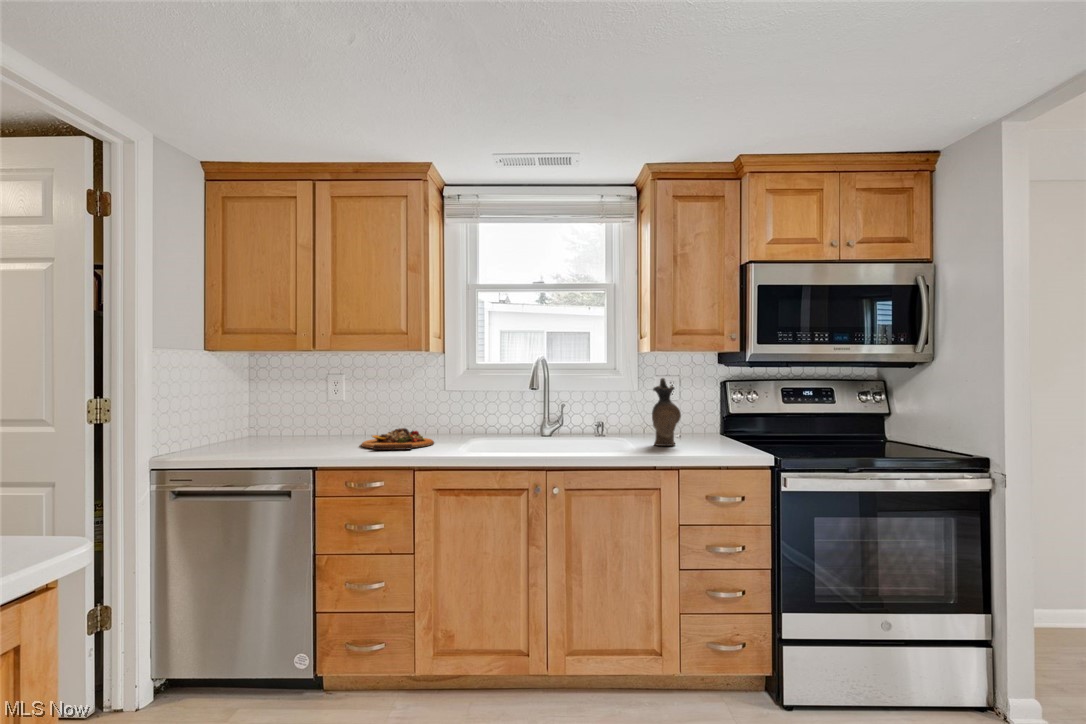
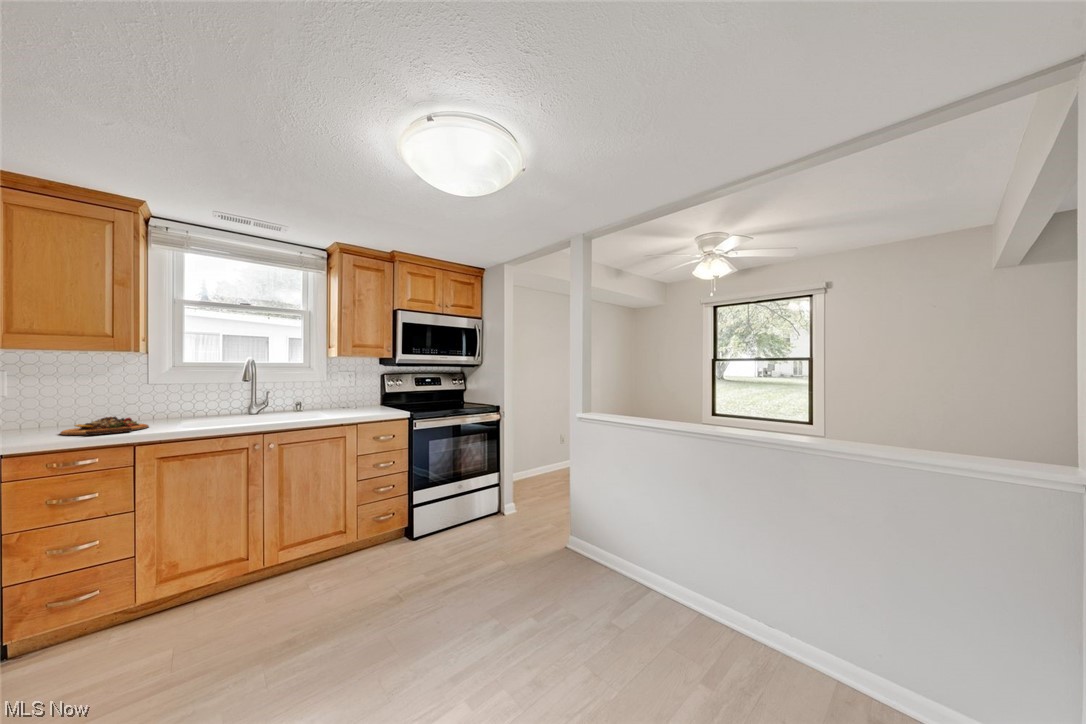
ceramic pitcher: present [652,378,681,446] -> none [339,373,358,413]

